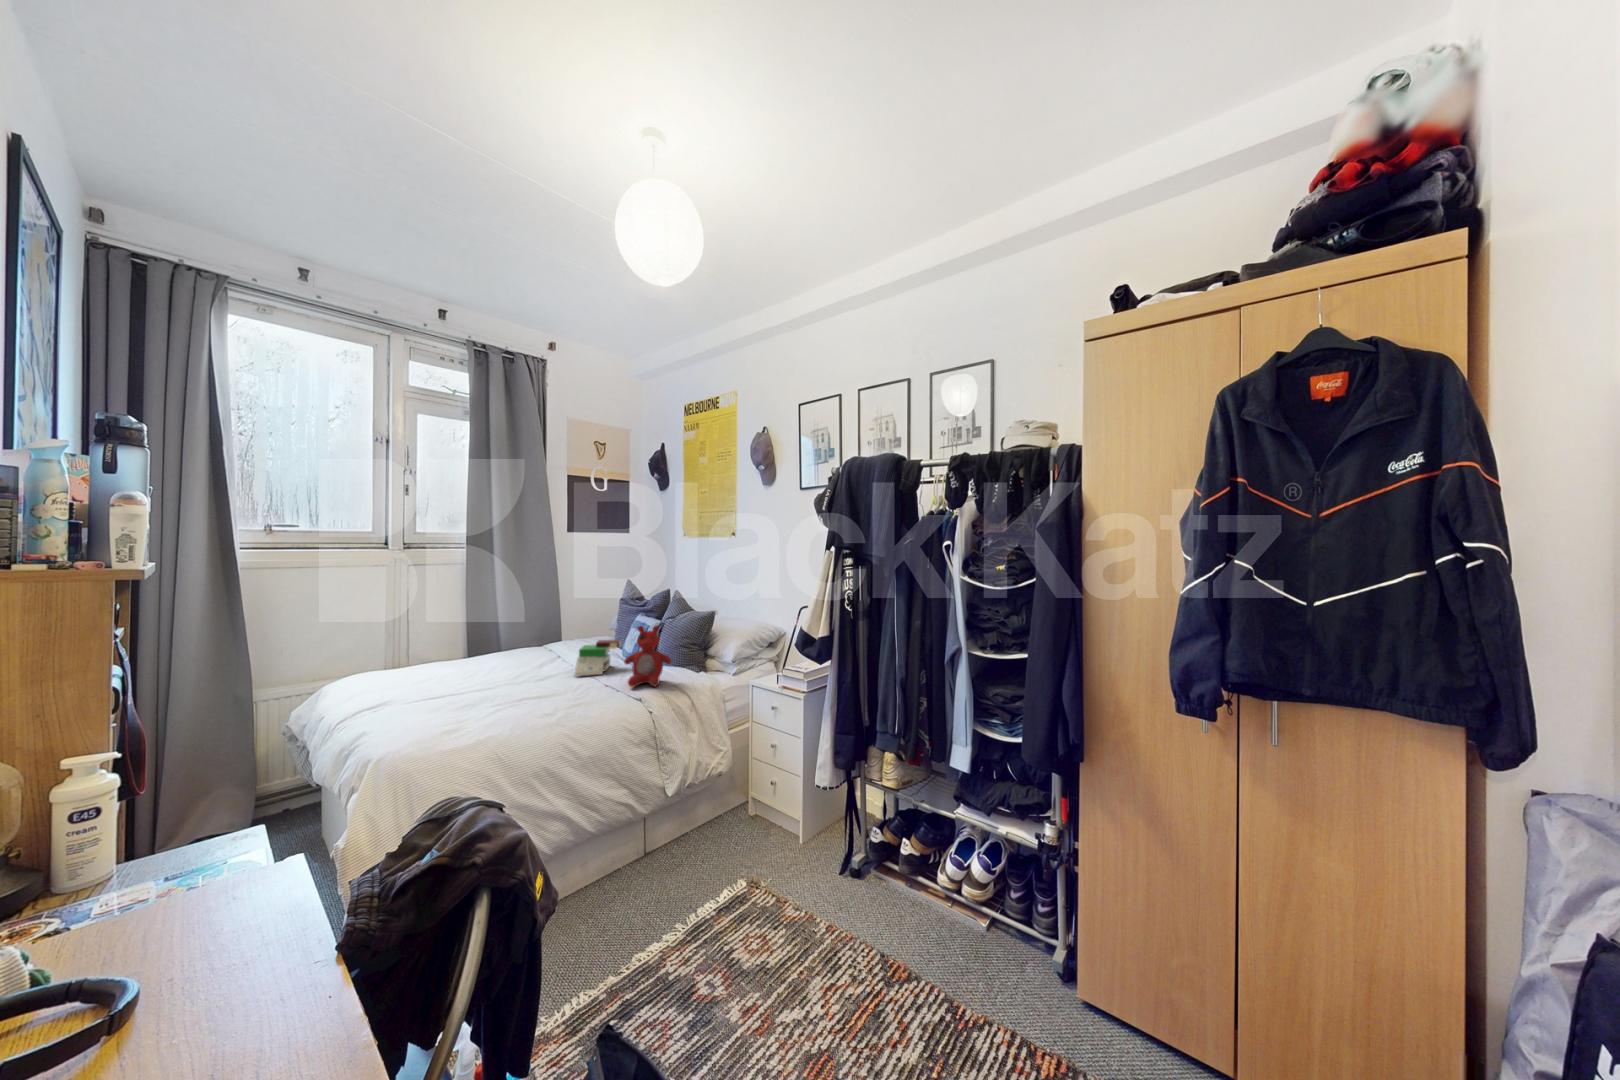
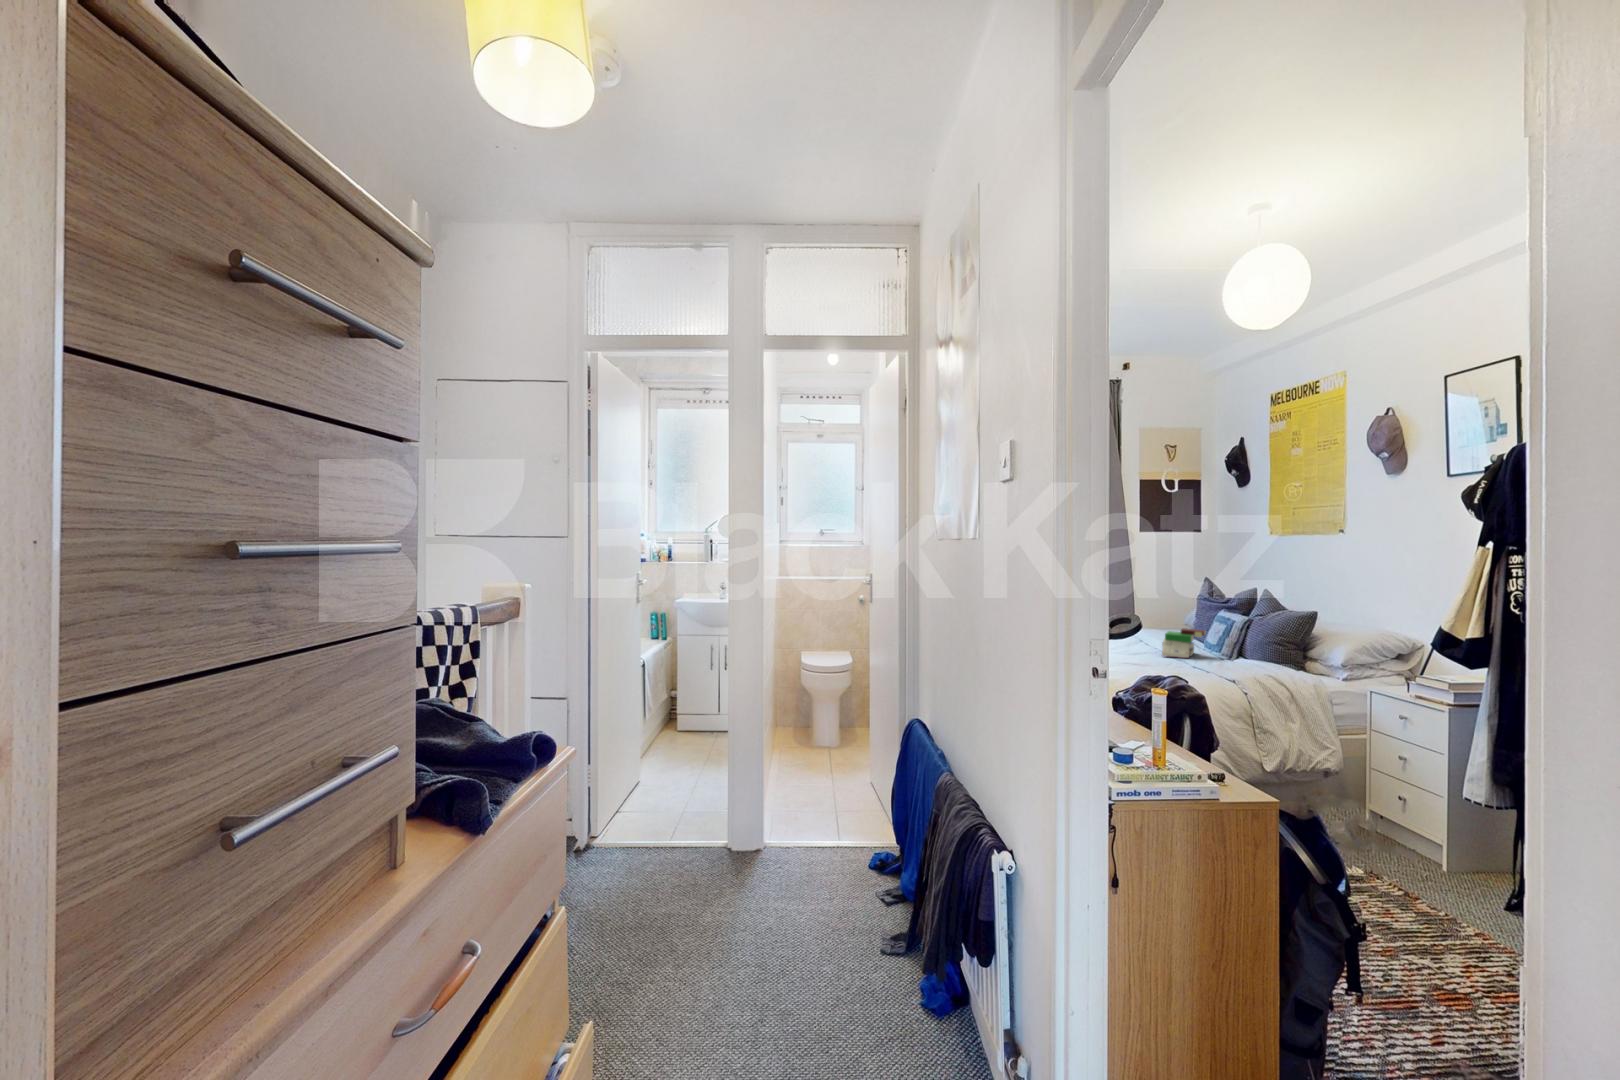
stuffed bear: present [624,626,671,687] -> none [1213,616,1266,674]

